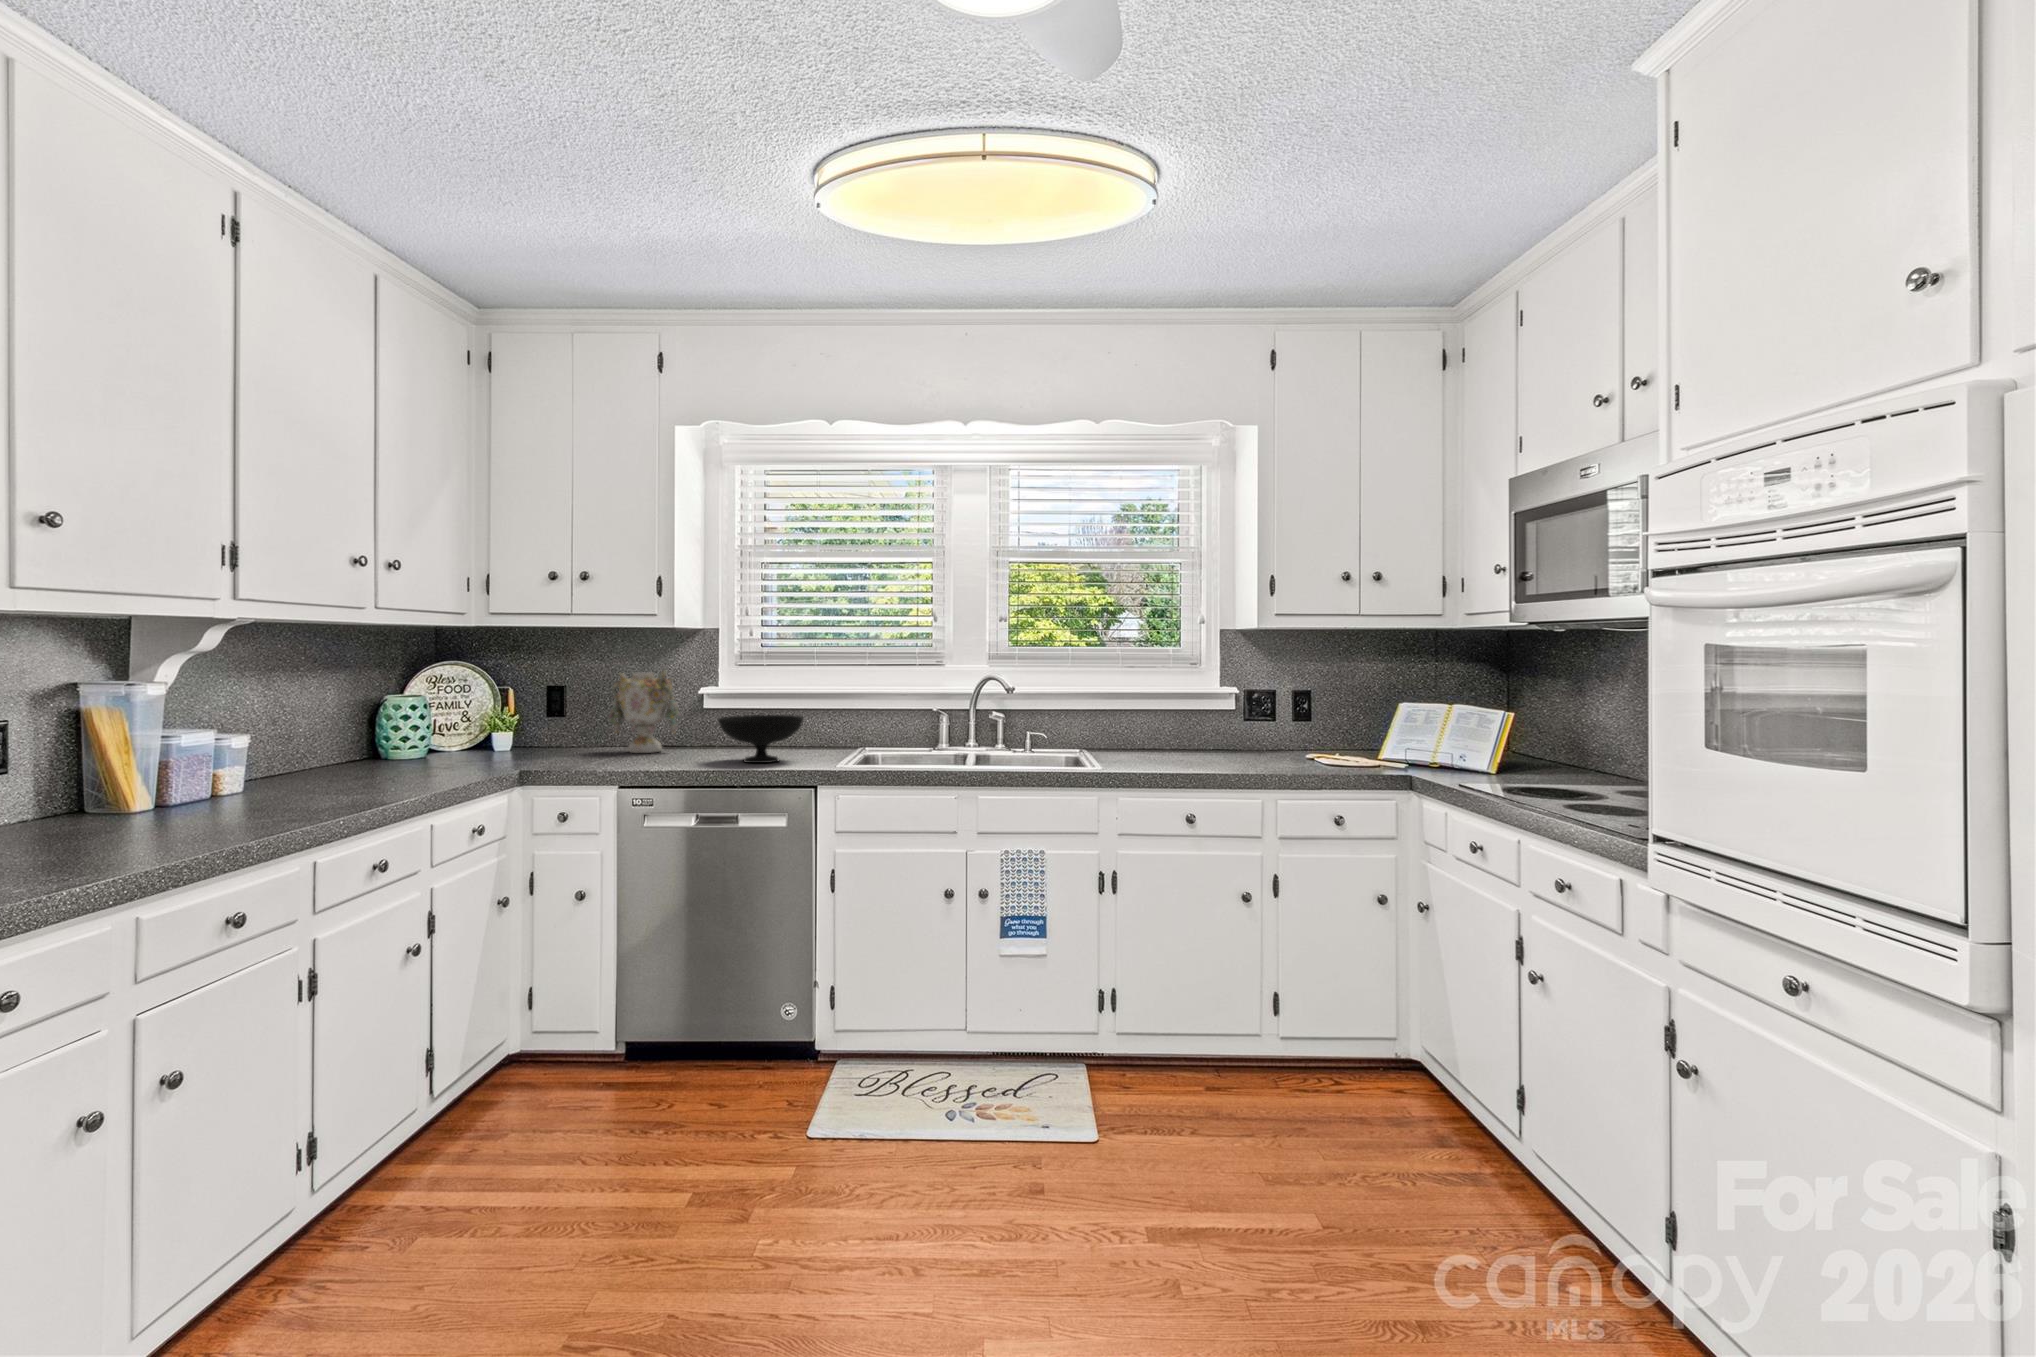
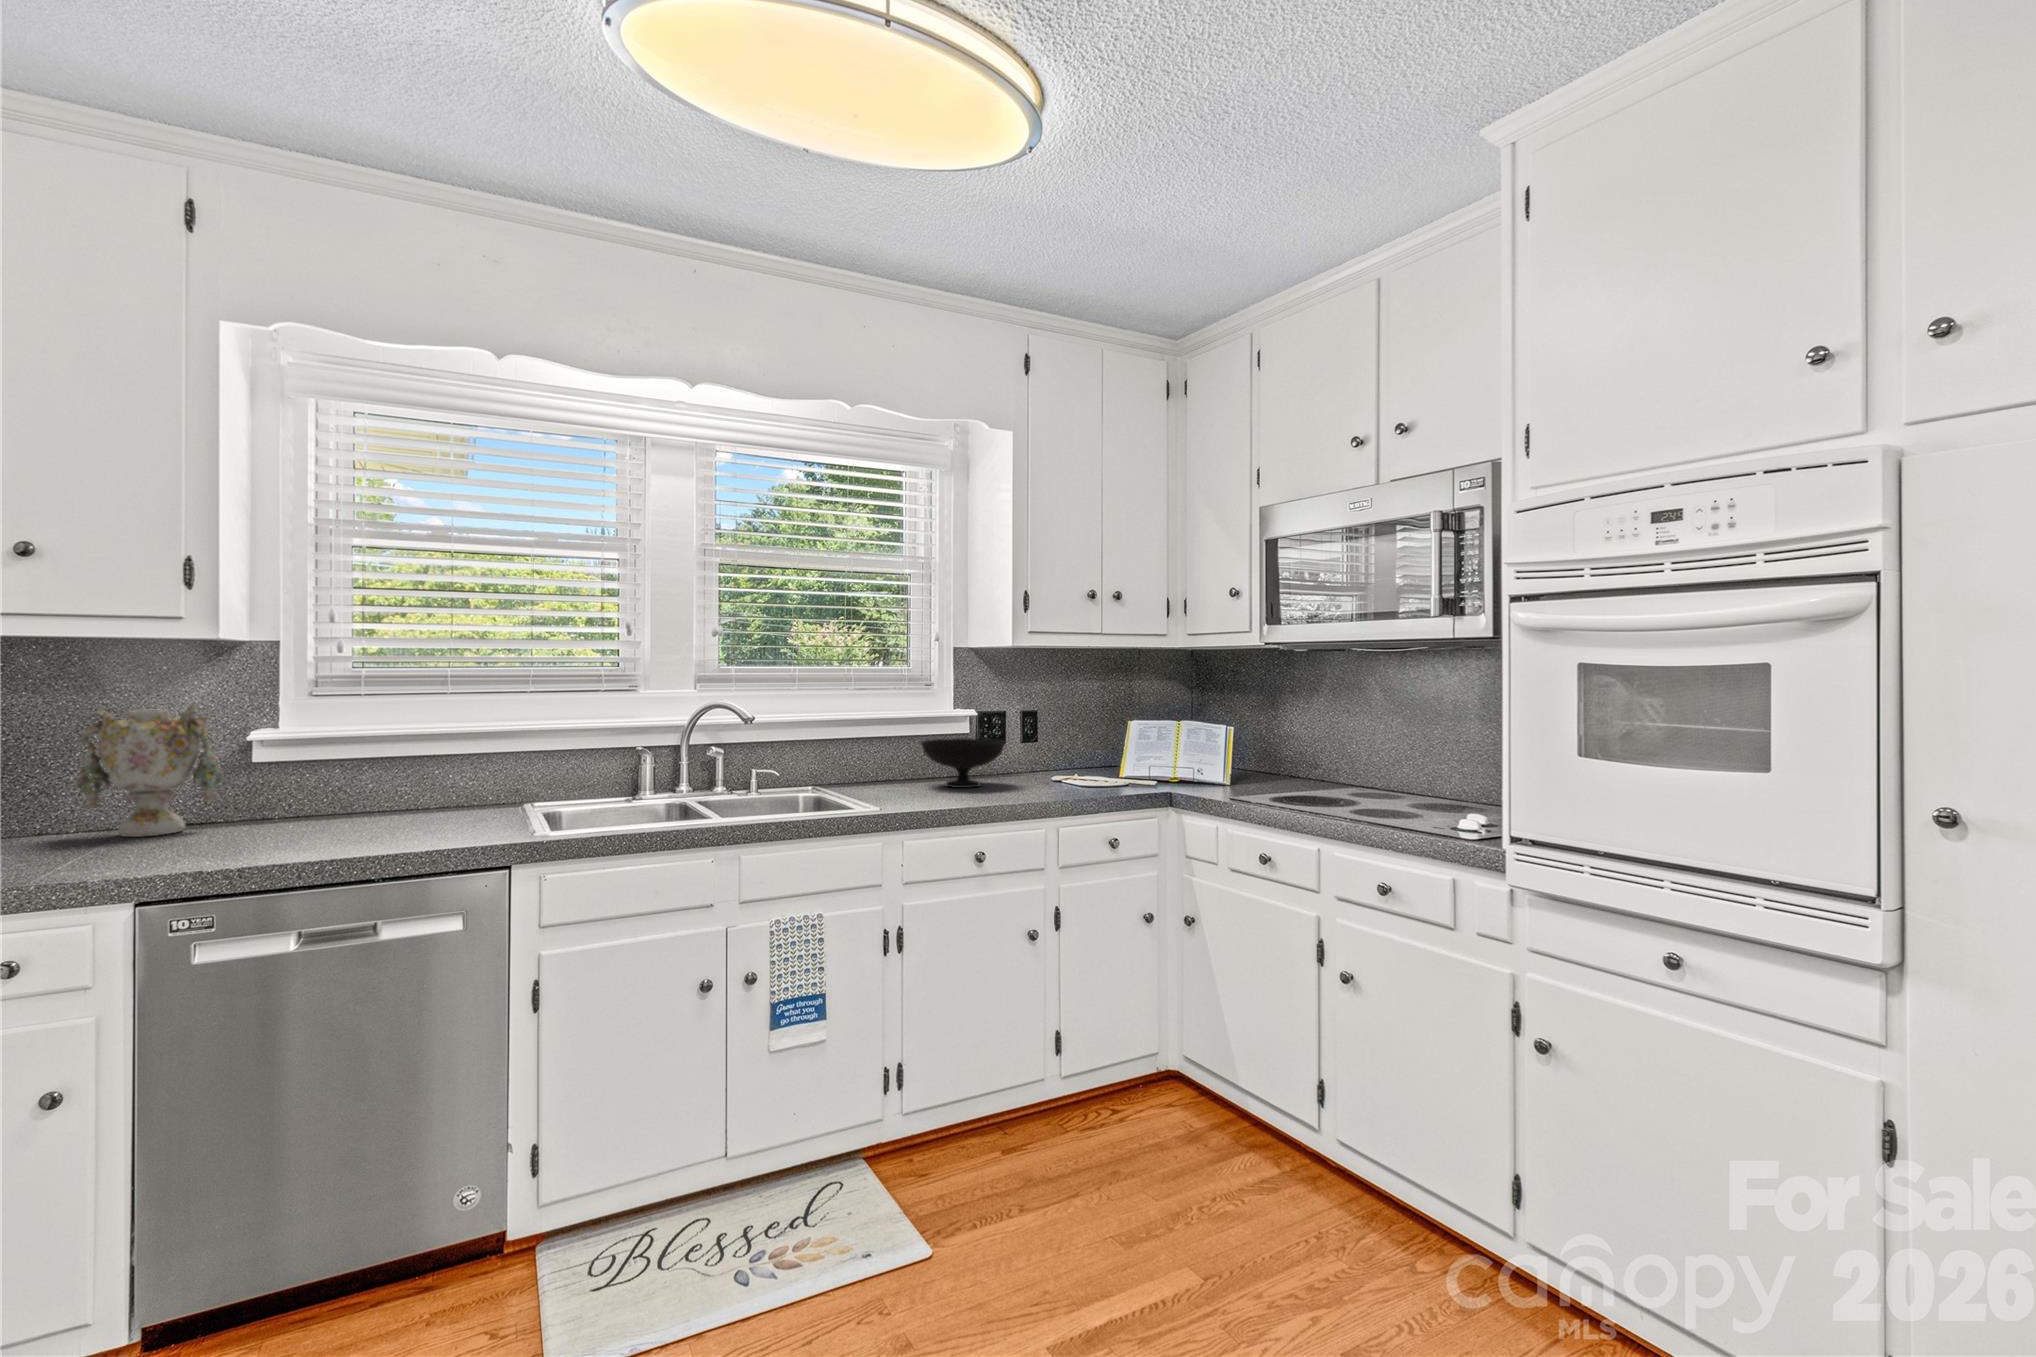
bowl: present [718,715,804,763] -> present [921,738,1005,788]

